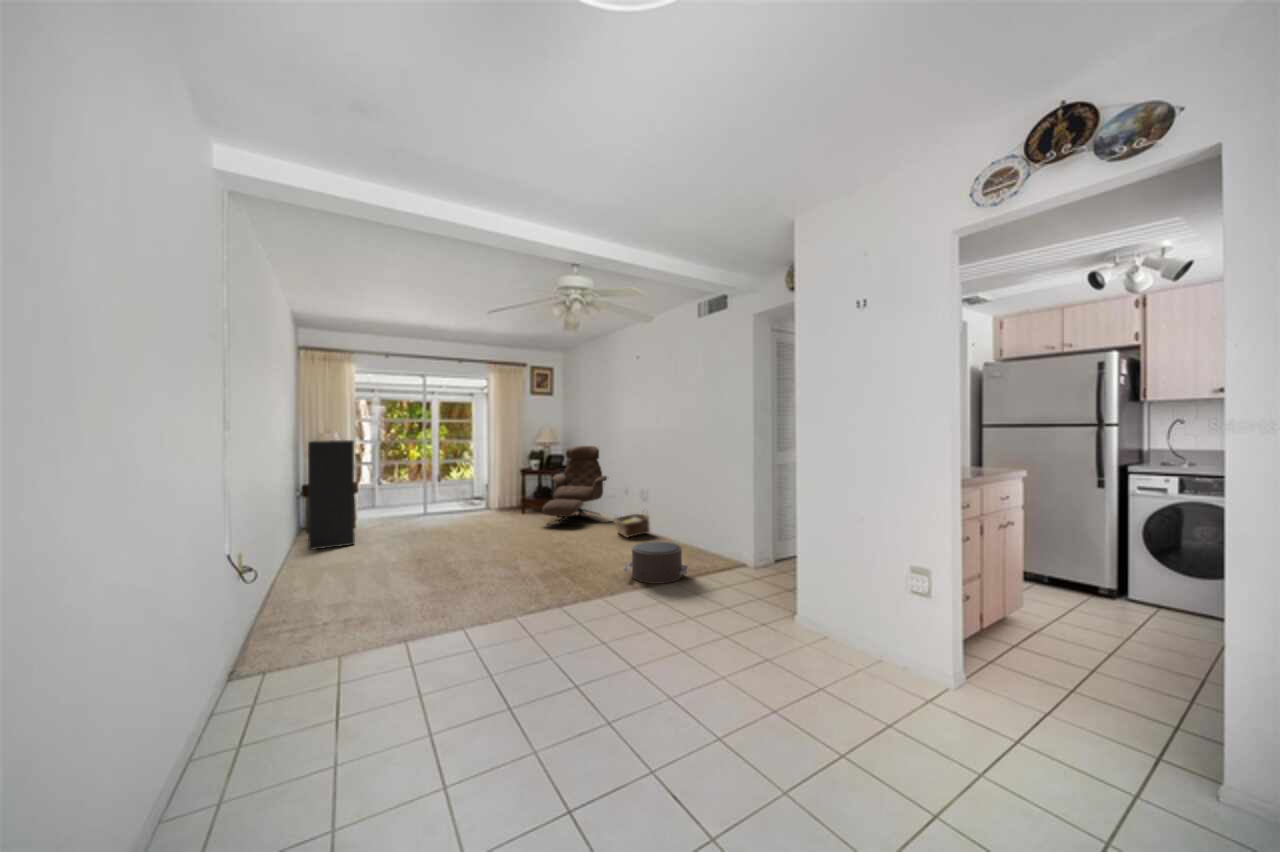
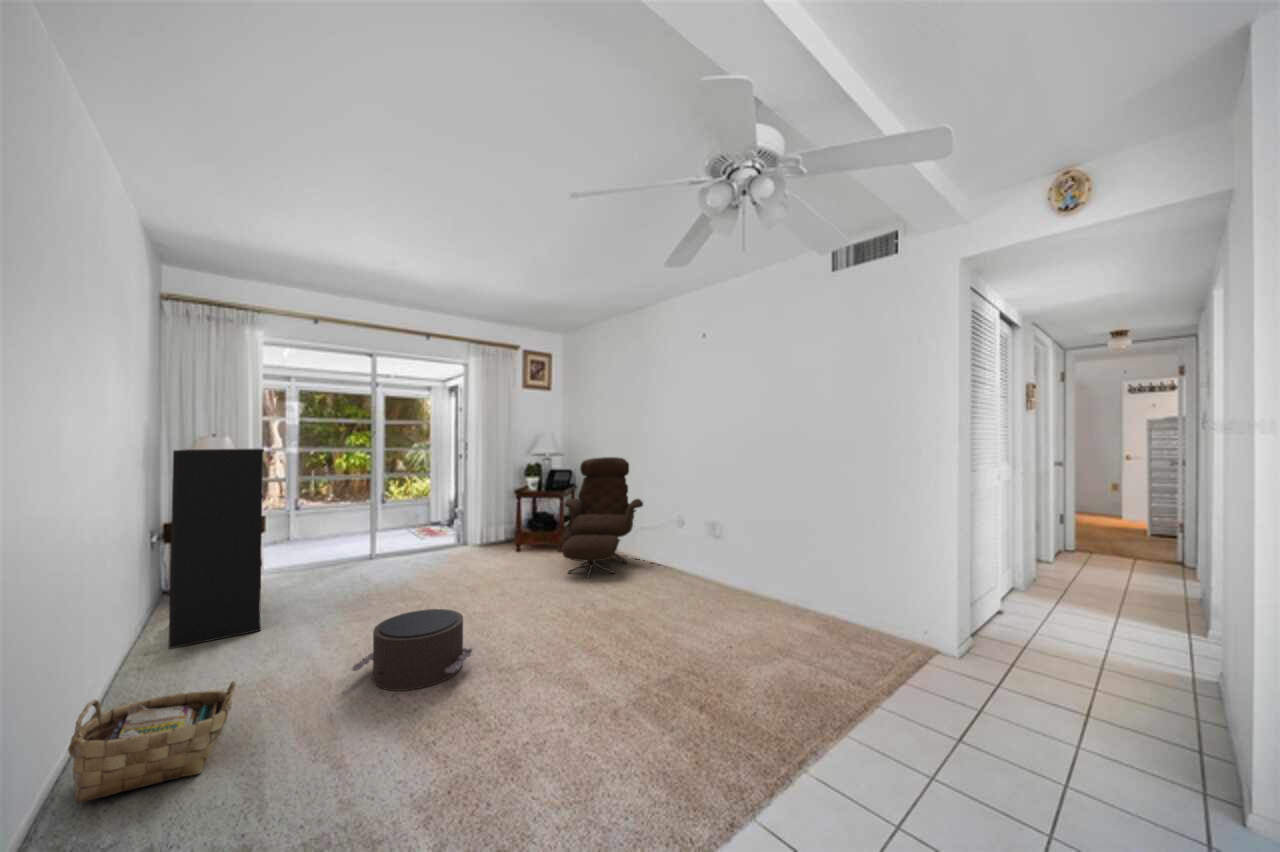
woven basket: present [614,514,650,537] -> present [68,681,236,804]
pouf: present [624,541,688,584] -> present [352,609,473,691]

